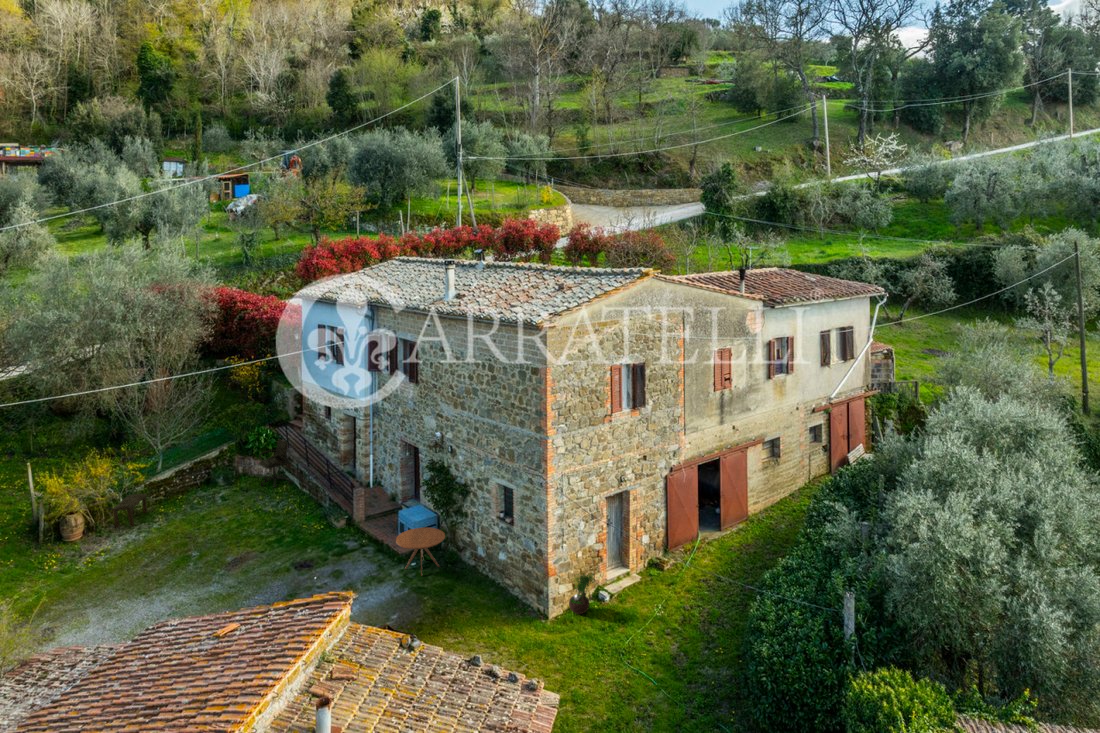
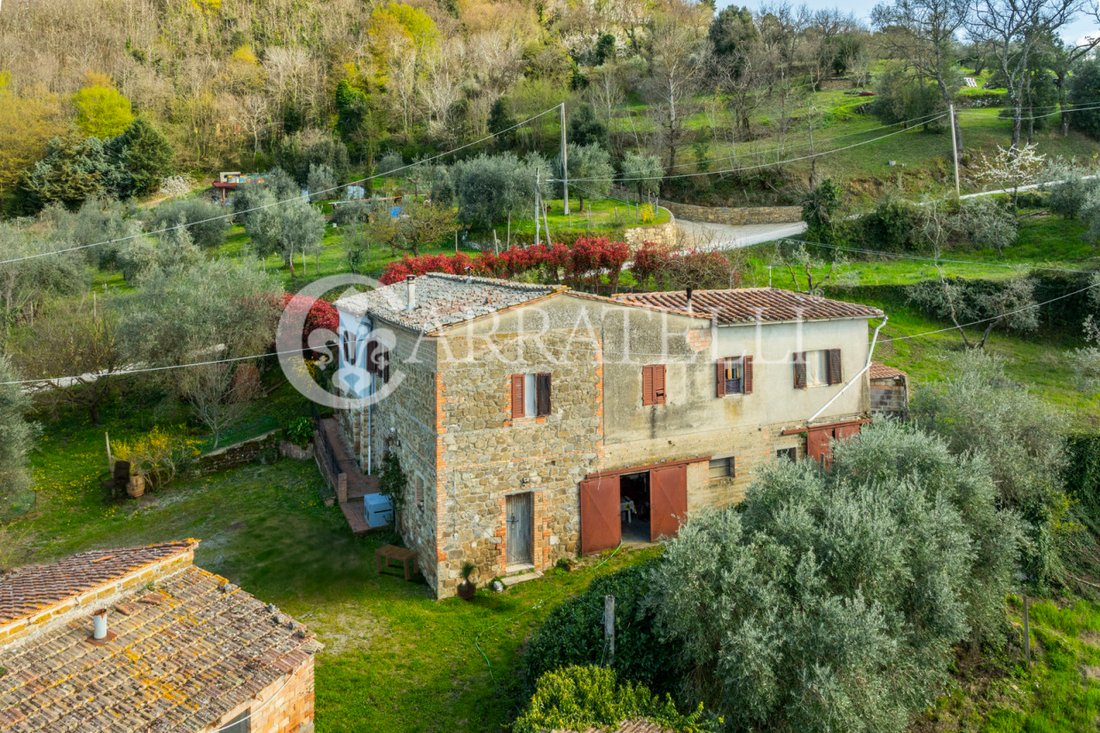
chair: present [259,440,290,487] -> present [98,460,135,506]
bench: present [112,494,147,528] -> present [375,544,419,580]
round table: present [396,528,445,575] -> none [342,511,386,552]

